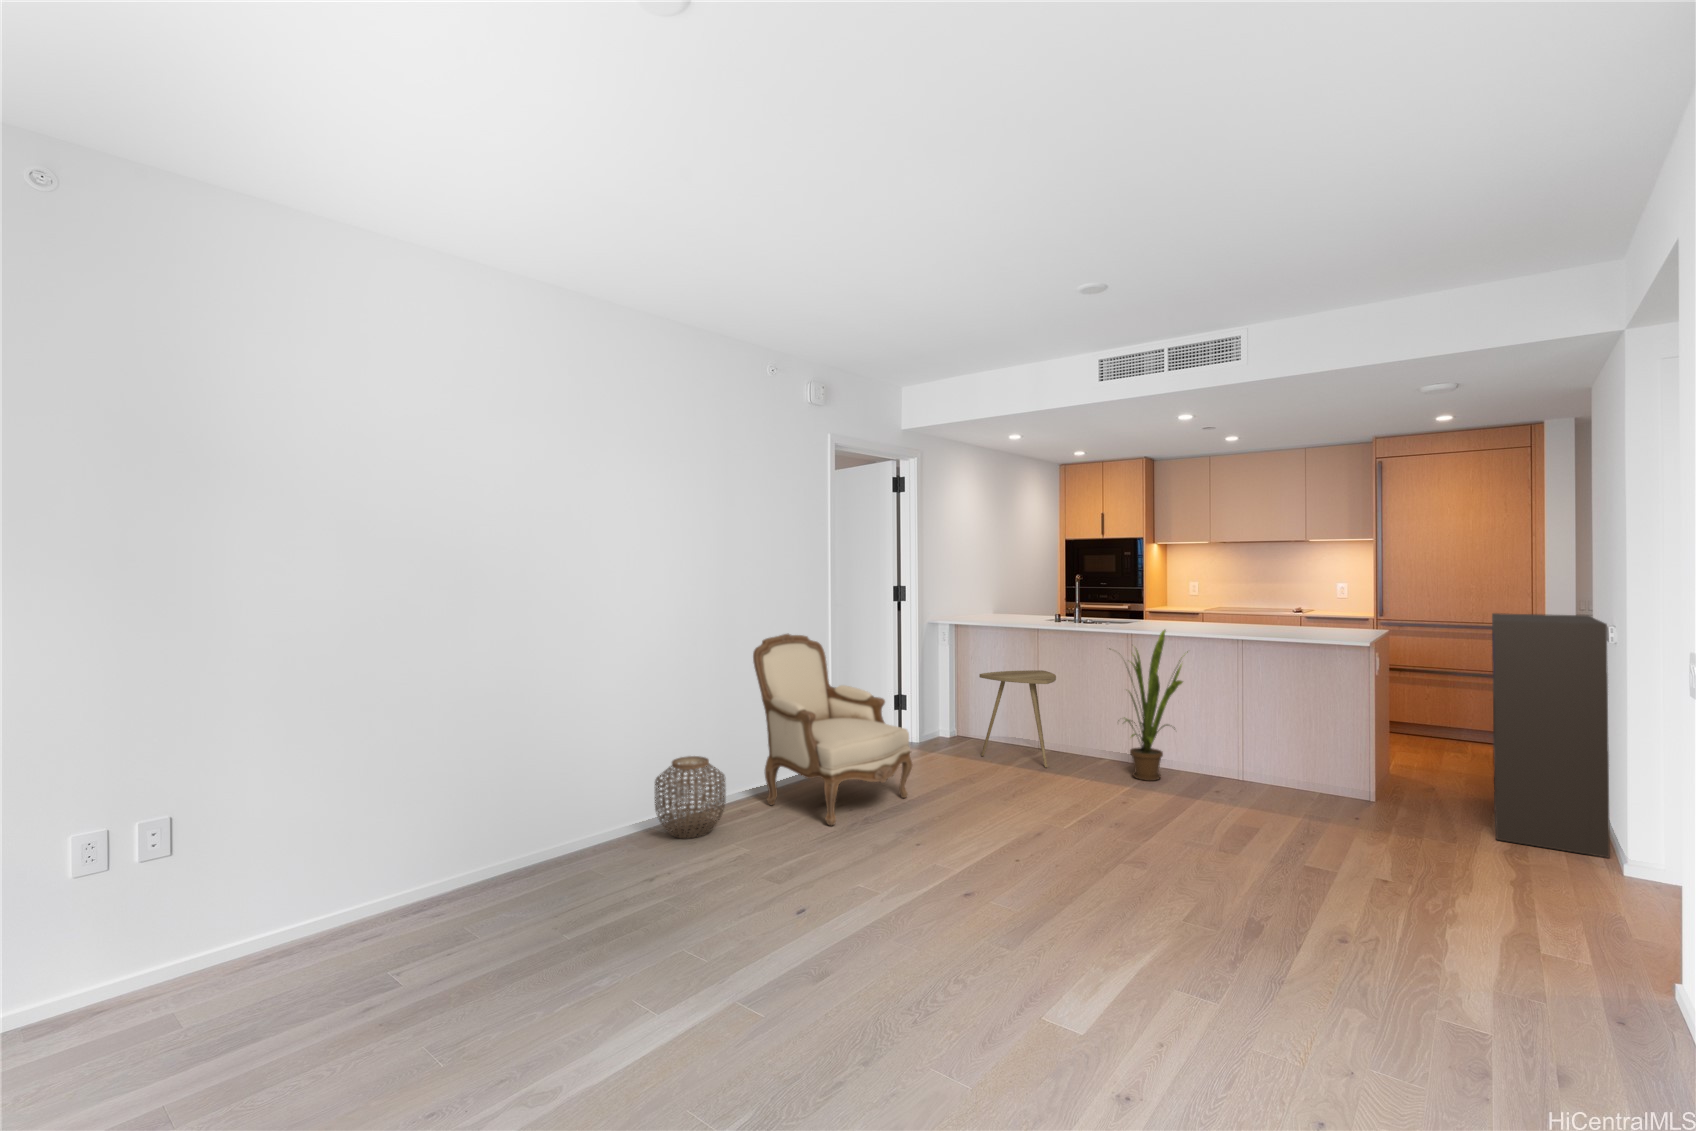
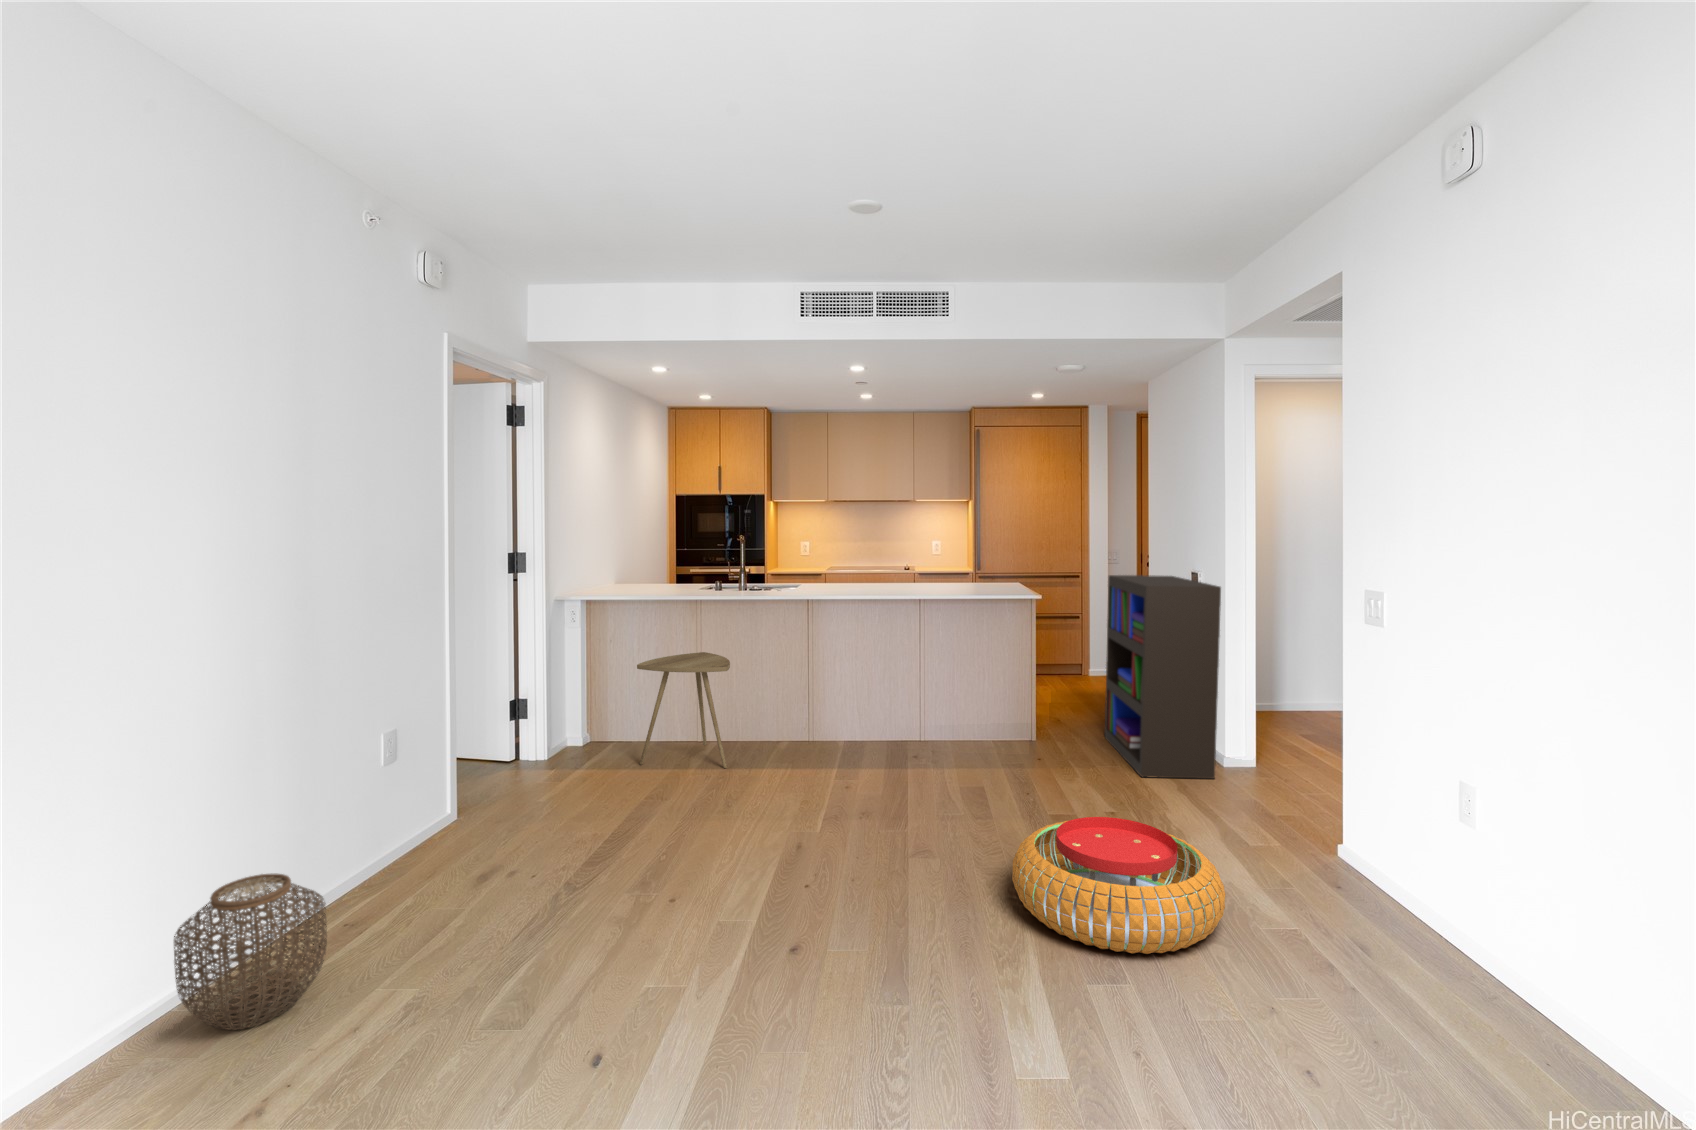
house plant: present [1125,630,1183,781] -> none [790,599,877,767]
armchair: present [753,634,912,825] -> none [340,640,596,926]
pouf: none [1208,831,1438,961] -> present [1012,817,1225,954]

